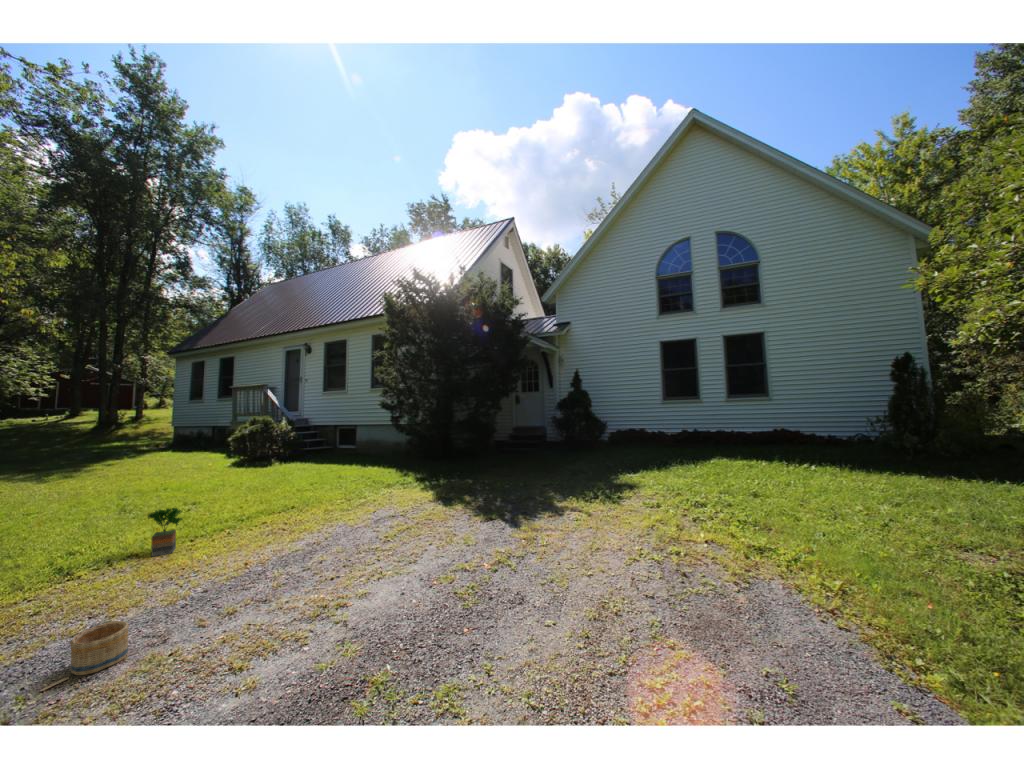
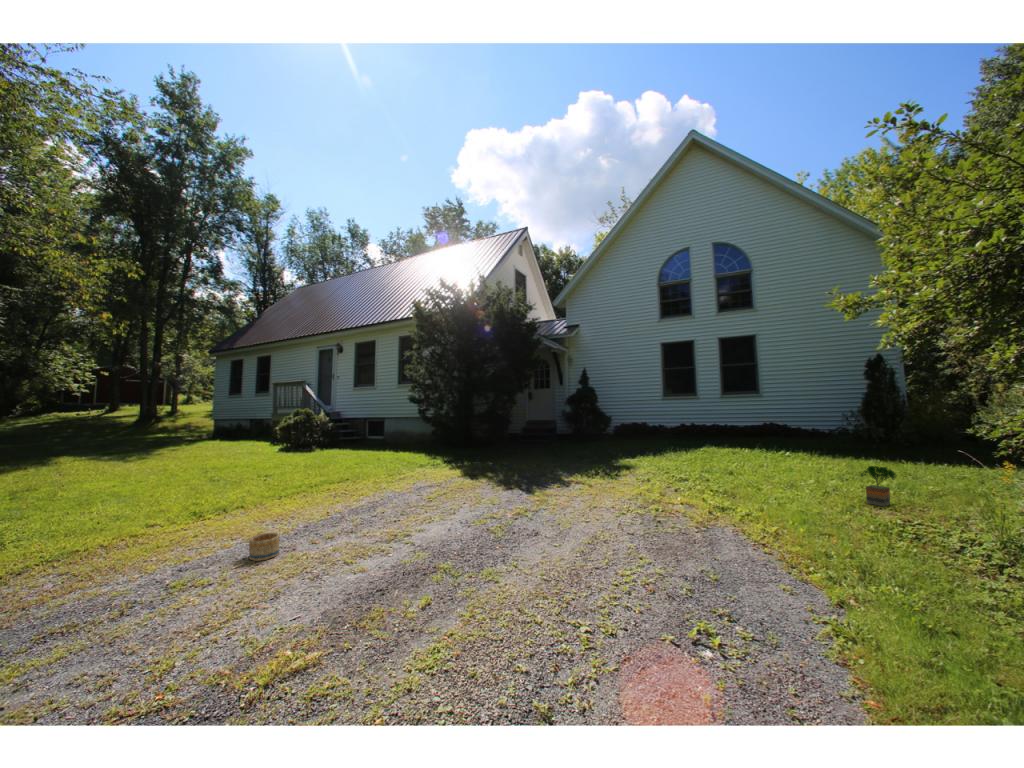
potted tree: present [148,508,183,557] -> present [861,466,897,507]

